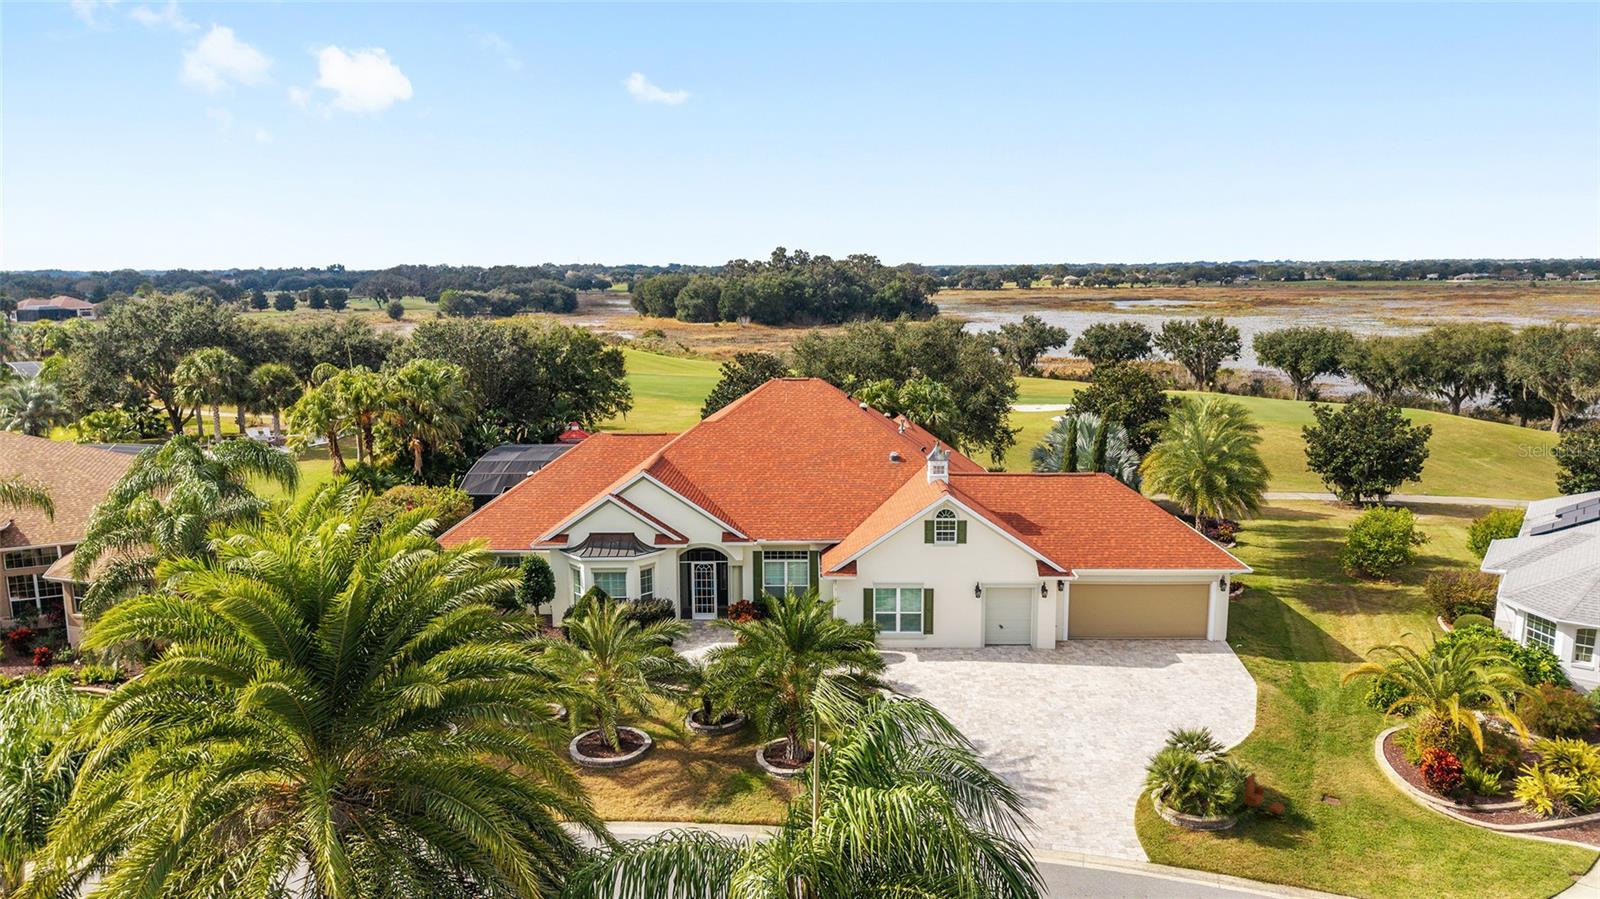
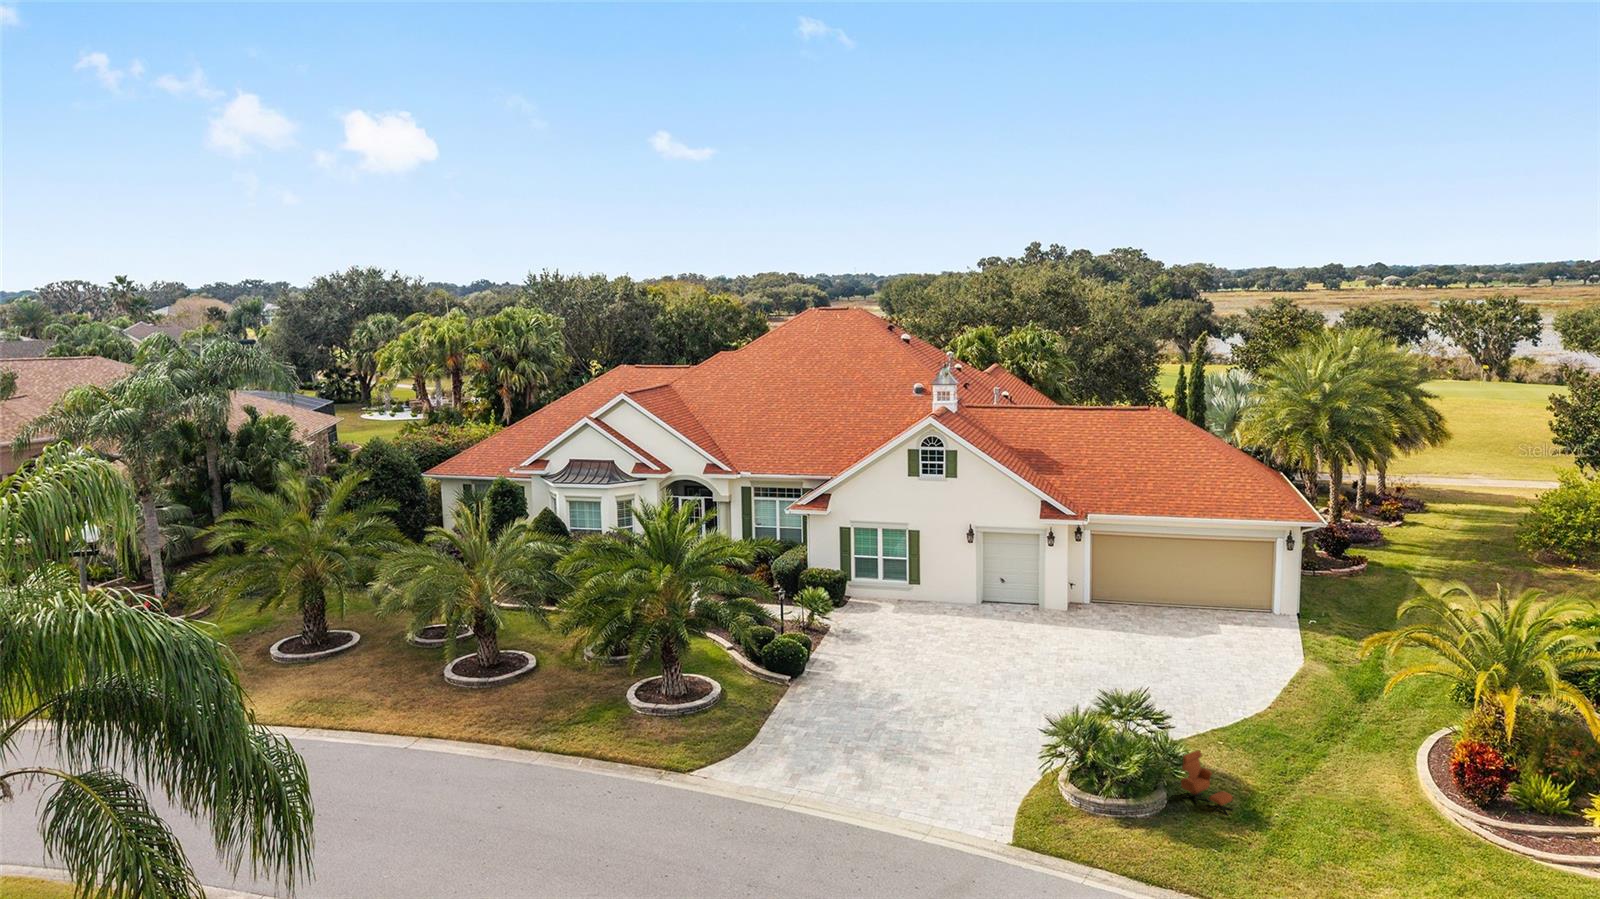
potted plant: present [1452,776,1482,806] -> none [1488,779,1535,825]

